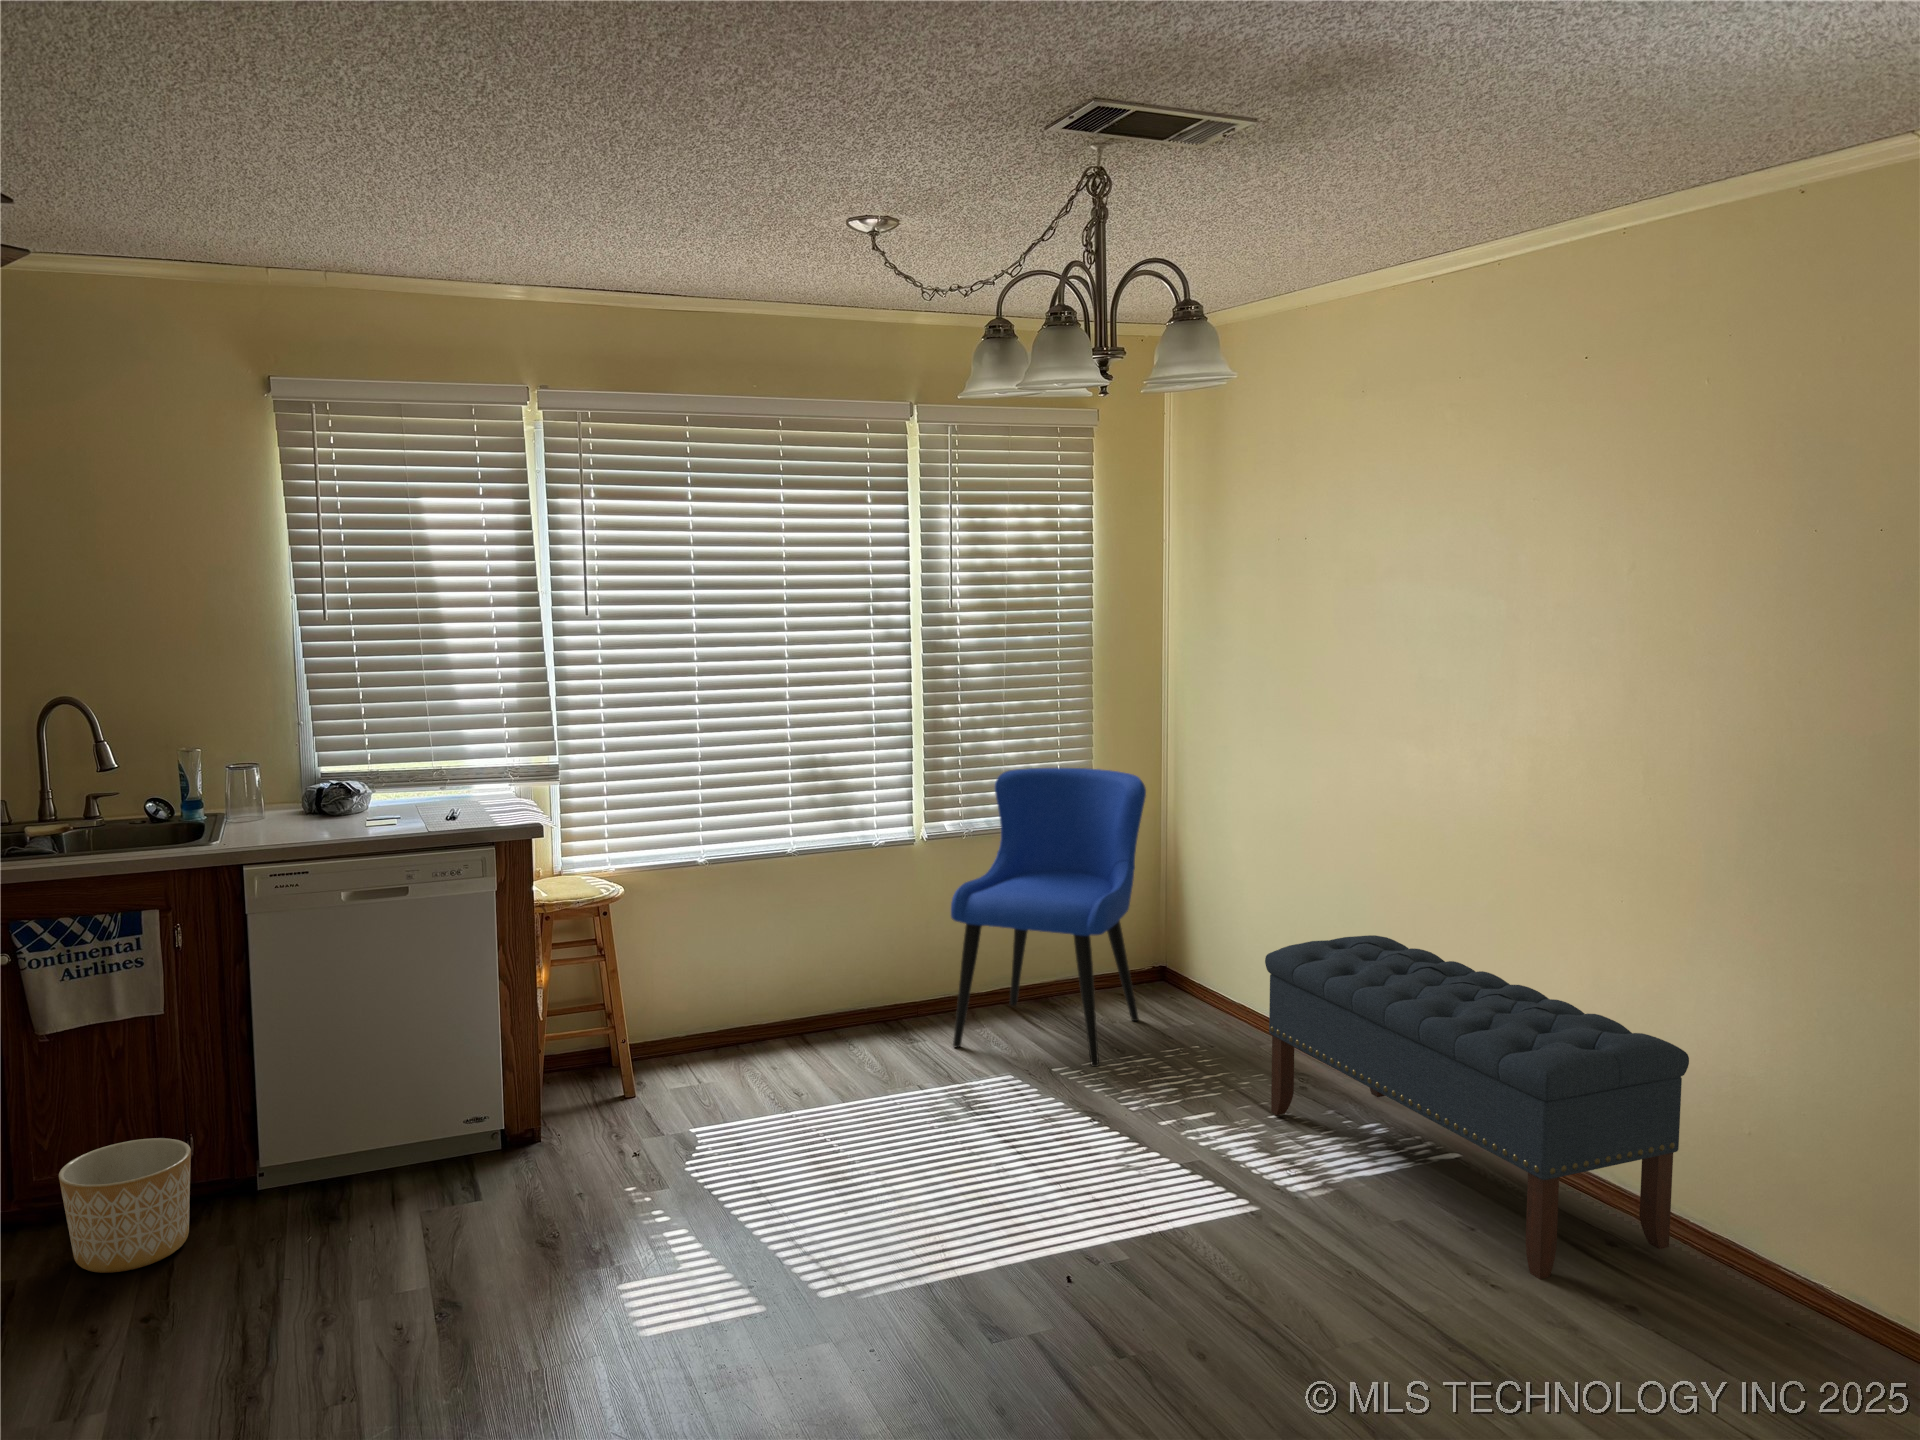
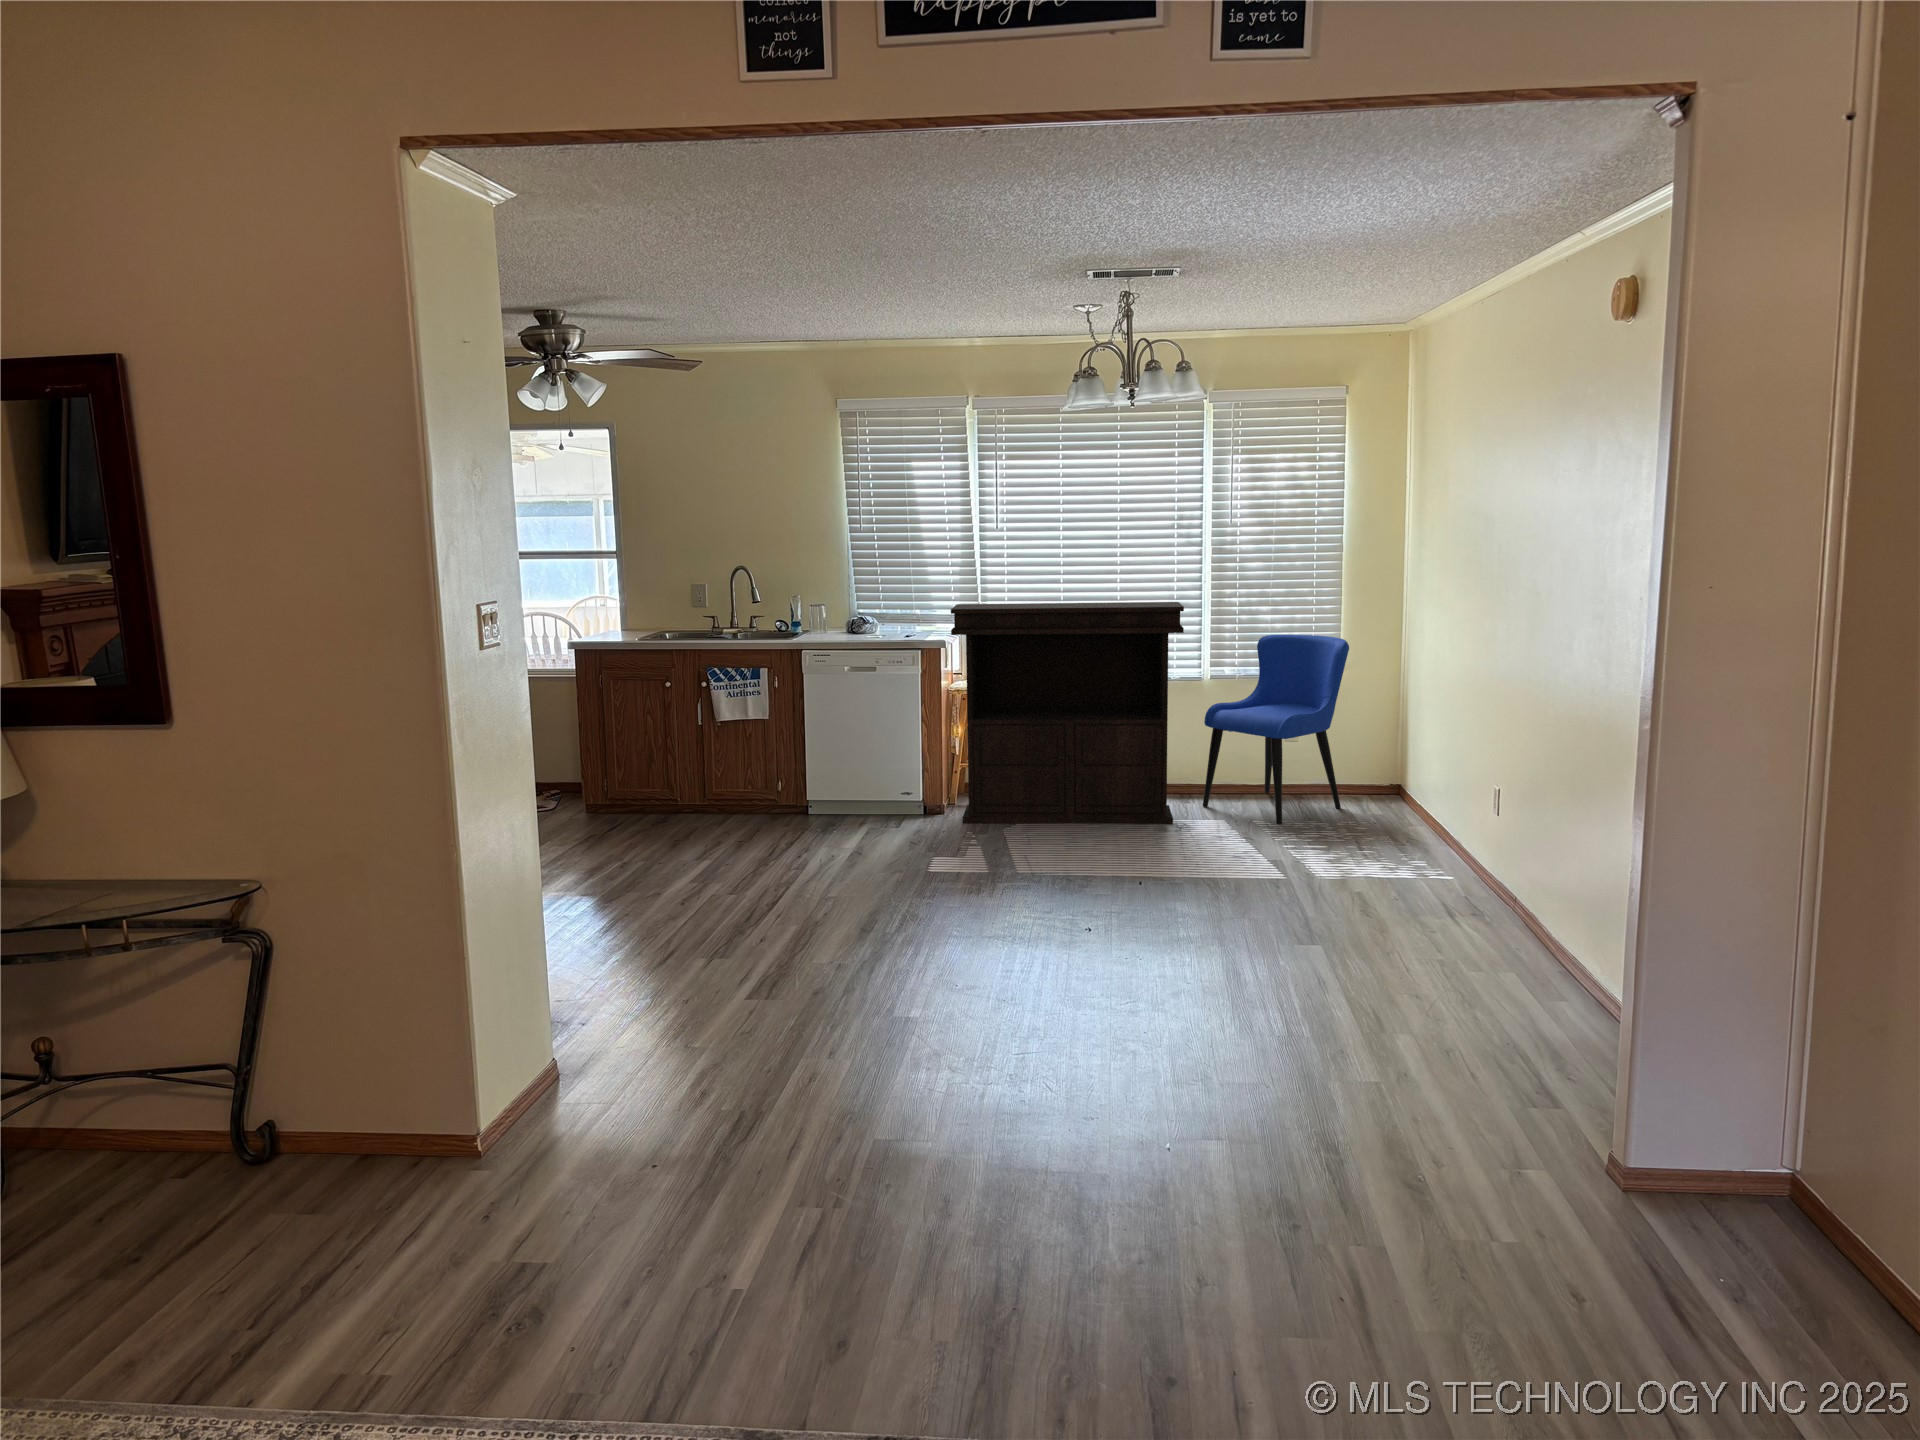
console table: none [551,731,960,1157] -> present [951,602,1184,824]
bench: present [1265,935,1689,1279] -> none [1357,746,1533,936]
planter: present [59,1138,191,1273] -> none [719,776,773,830]

